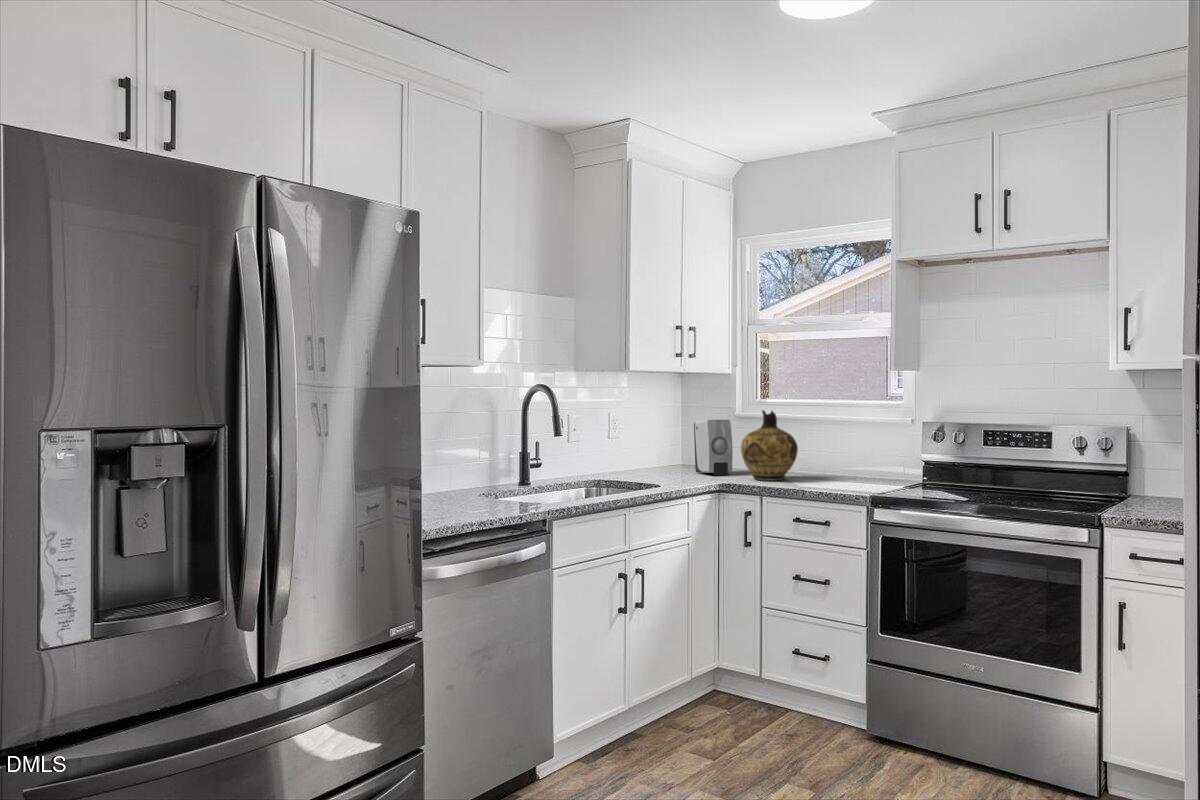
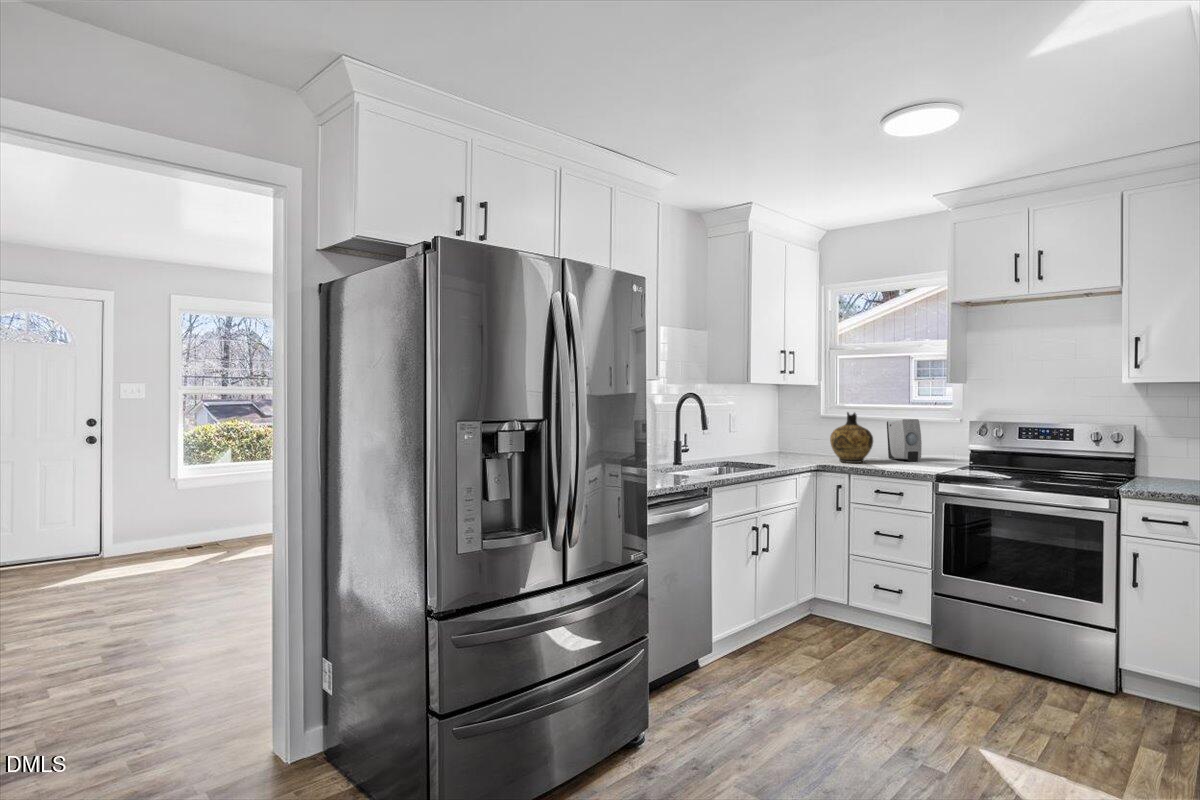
soap dispenser: present [694,420,733,475] -> present [887,419,922,461]

